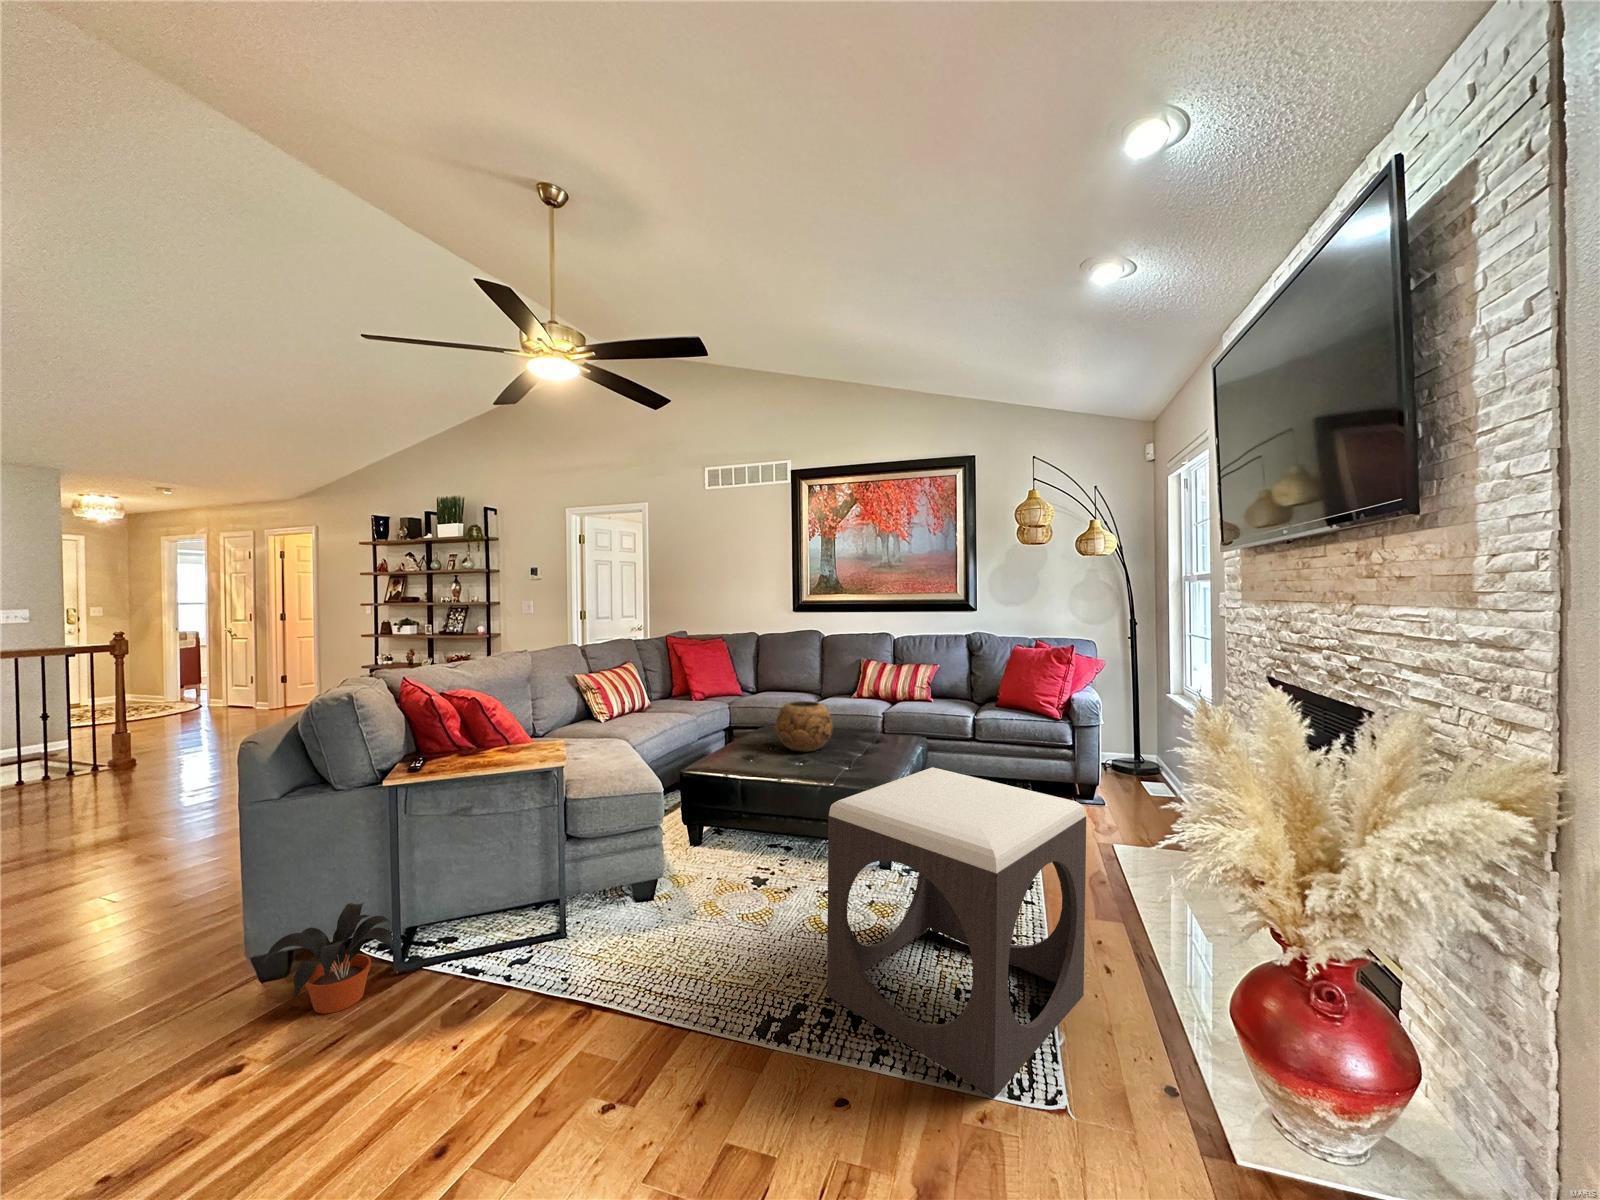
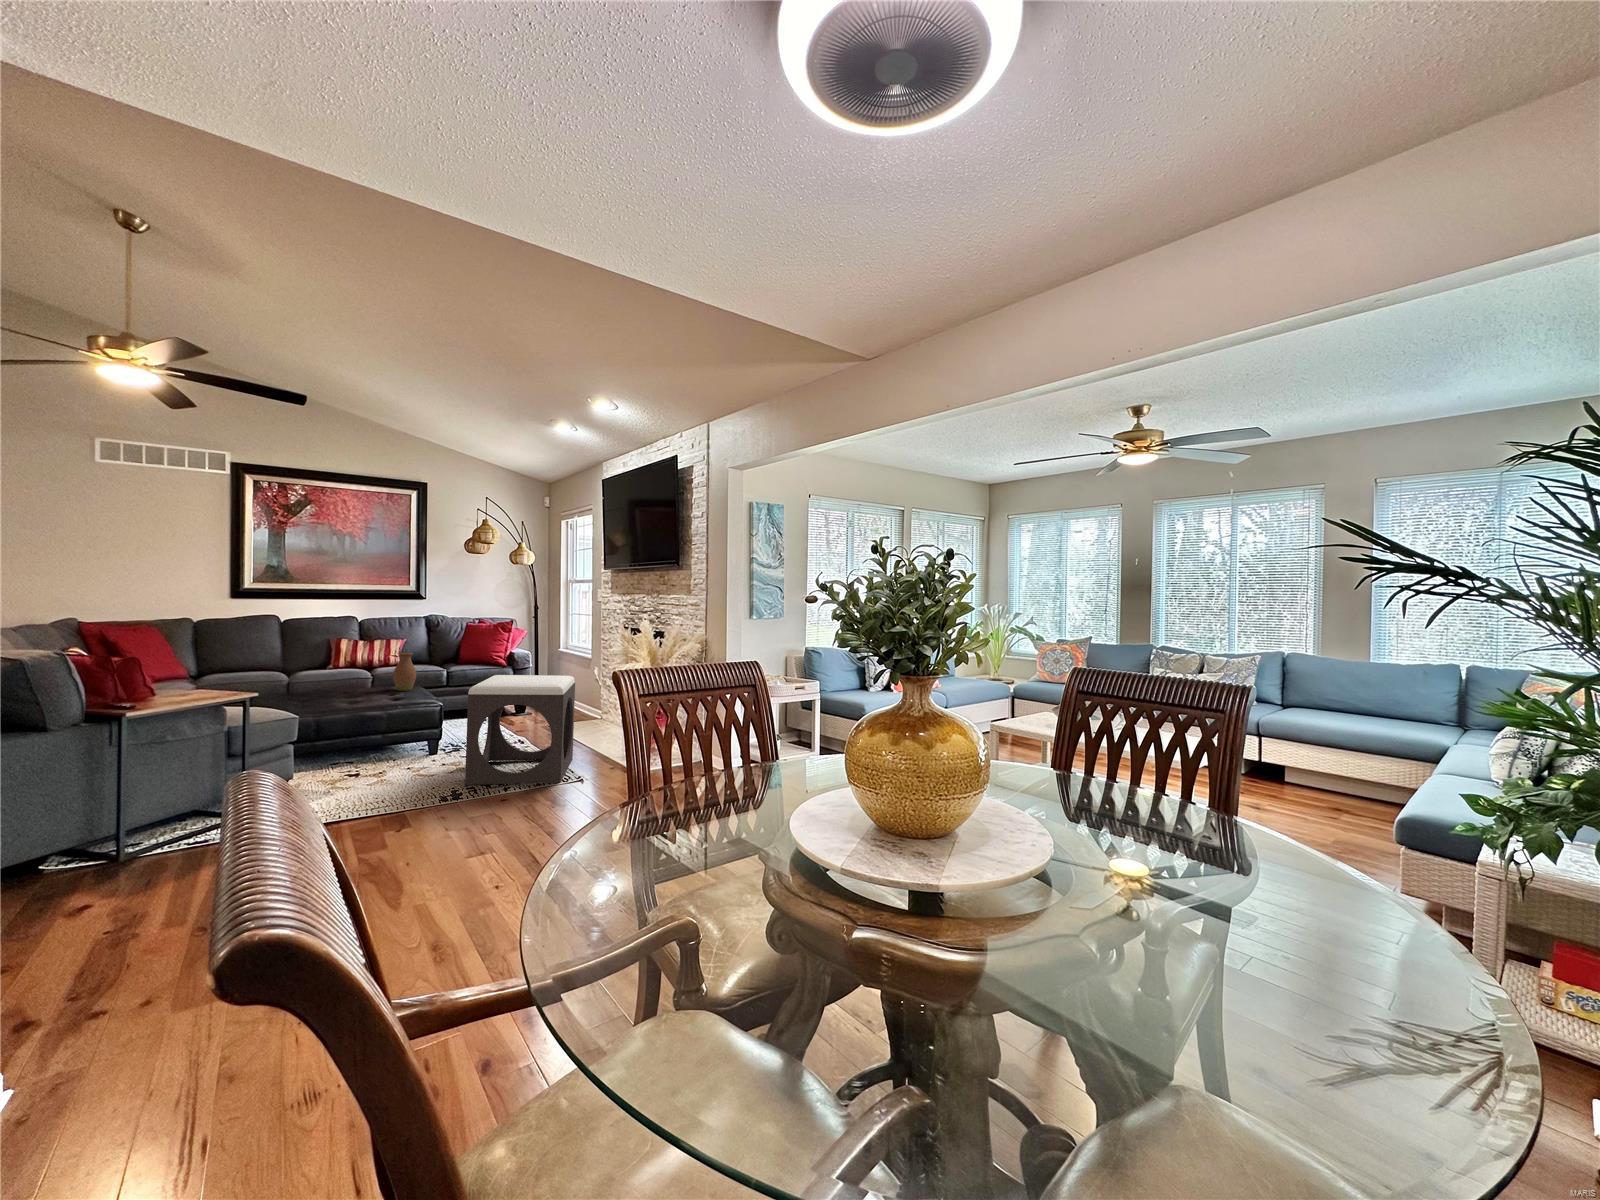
vase: none [858,695,888,753] -> present [393,653,416,691]
decorative bowl: present [775,701,833,752] -> none [322,661,373,697]
potted plant: present [263,903,394,1013] -> none [52,808,168,878]

